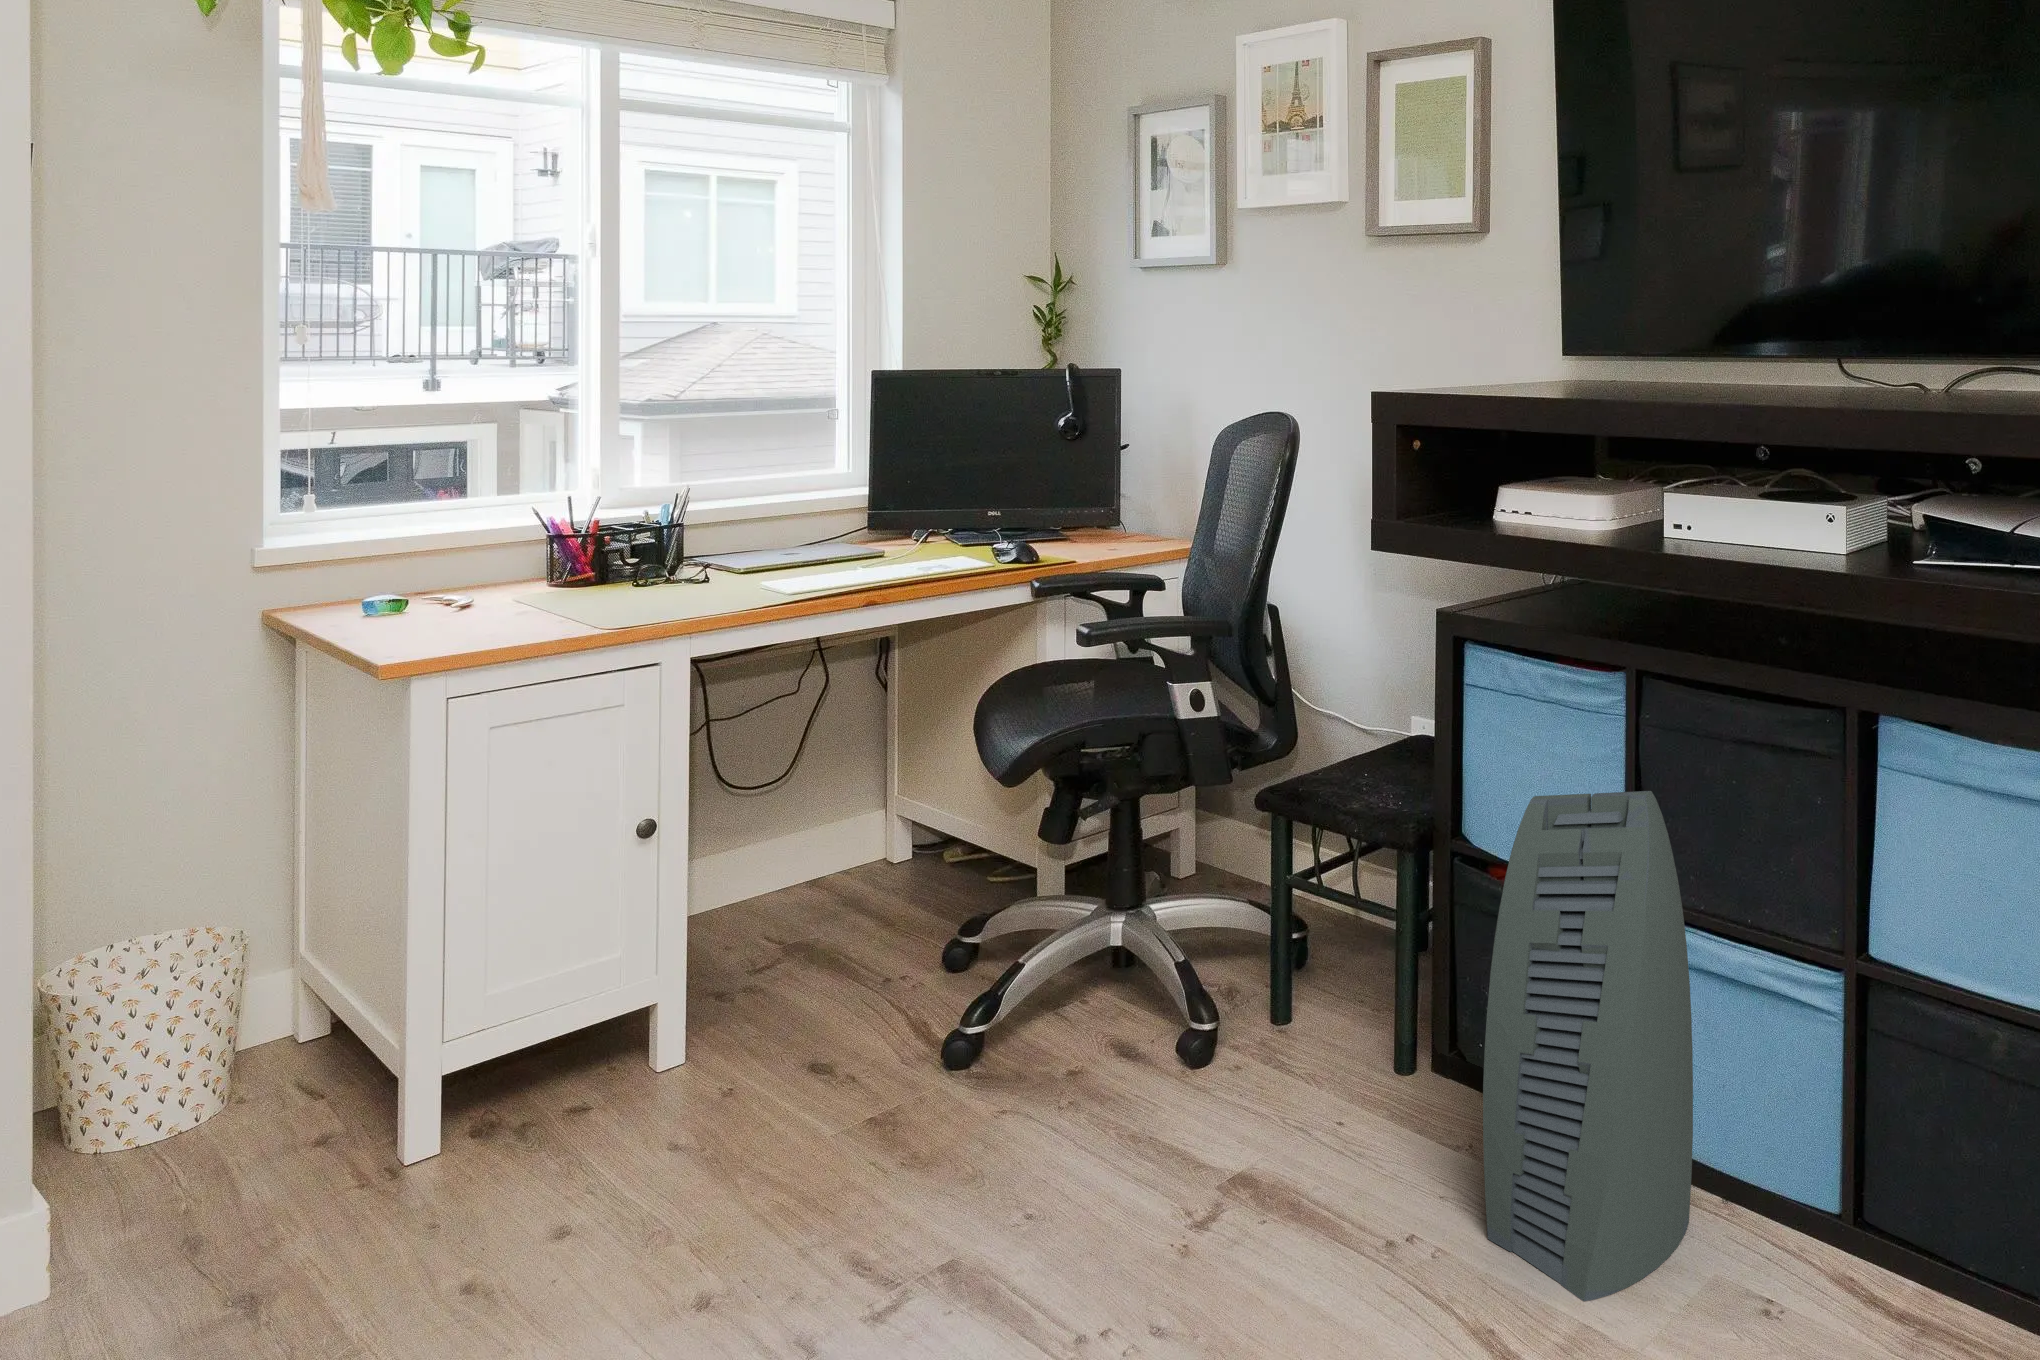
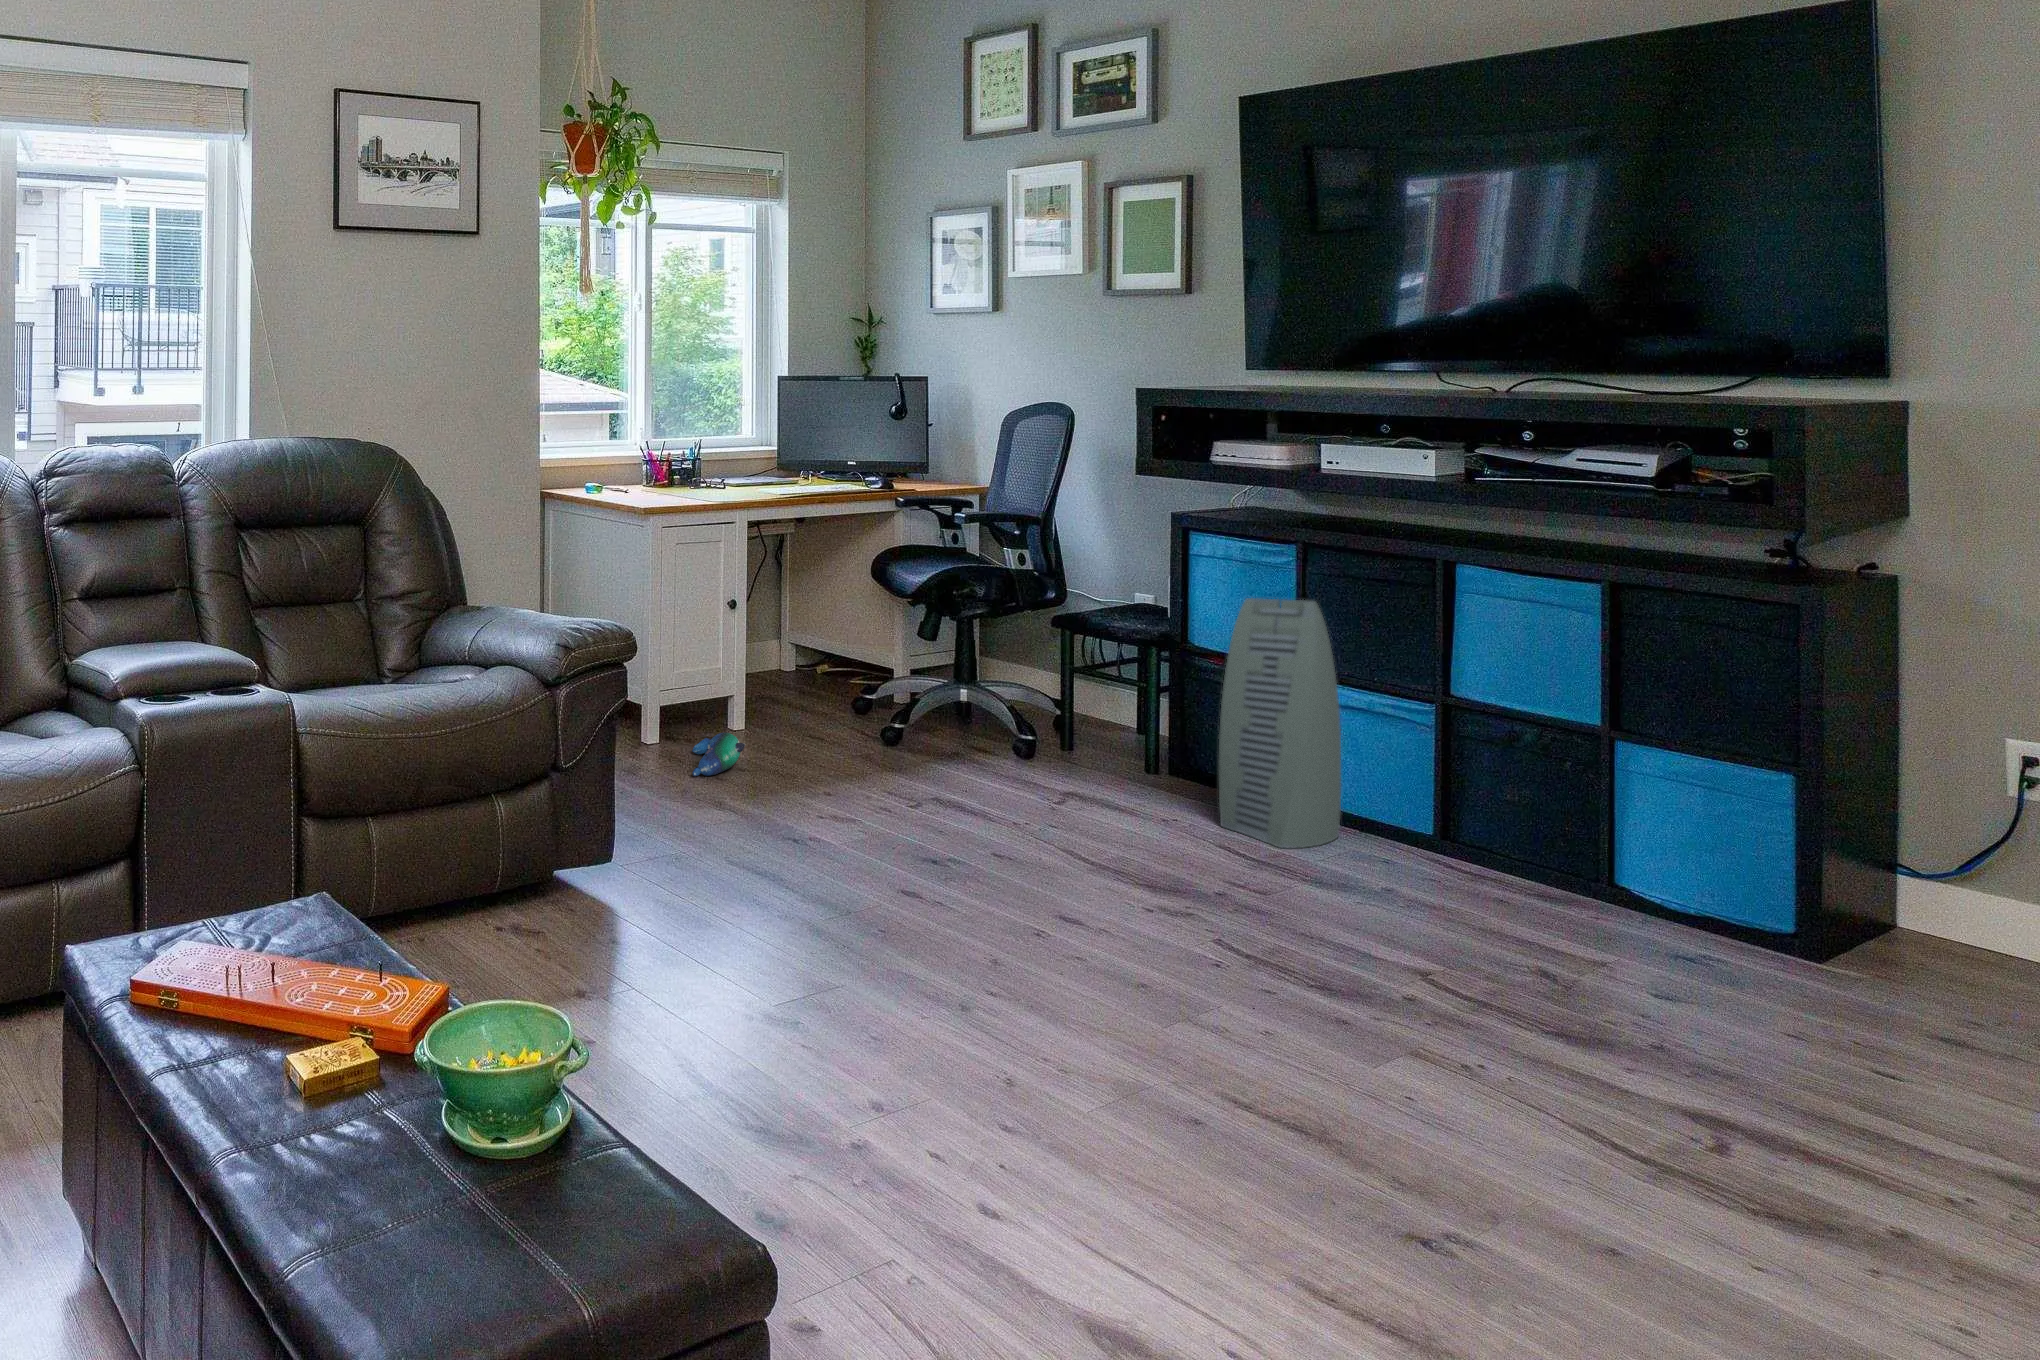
plush toy: none [414,1131,583,1280] -> present [692,732,745,776]

